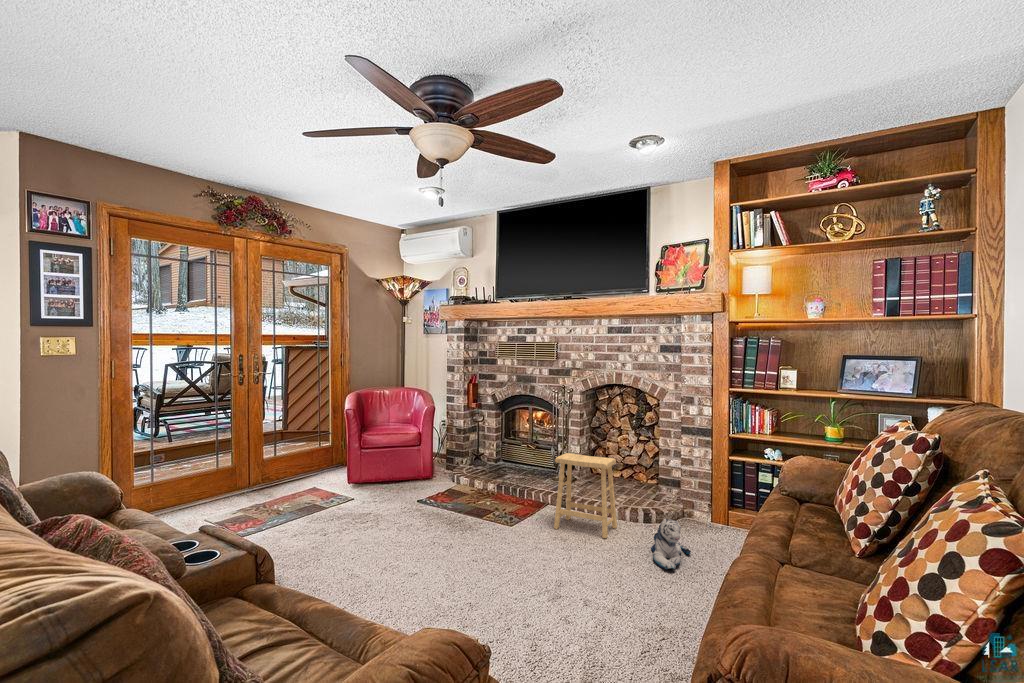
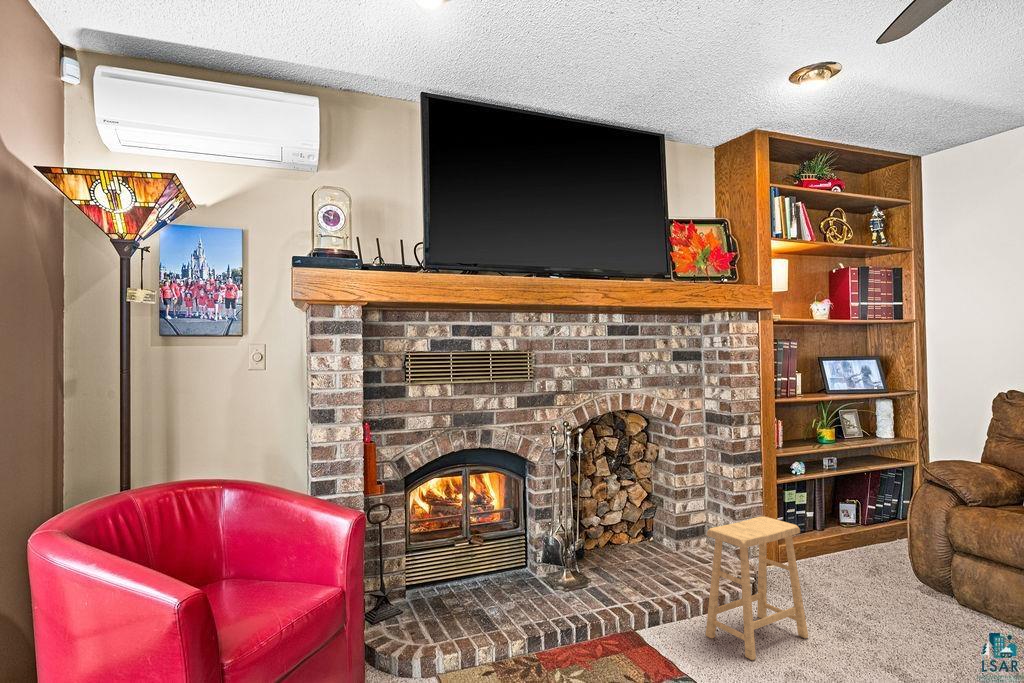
plush toy: present [651,519,691,570] -> none [828,572,939,639]

